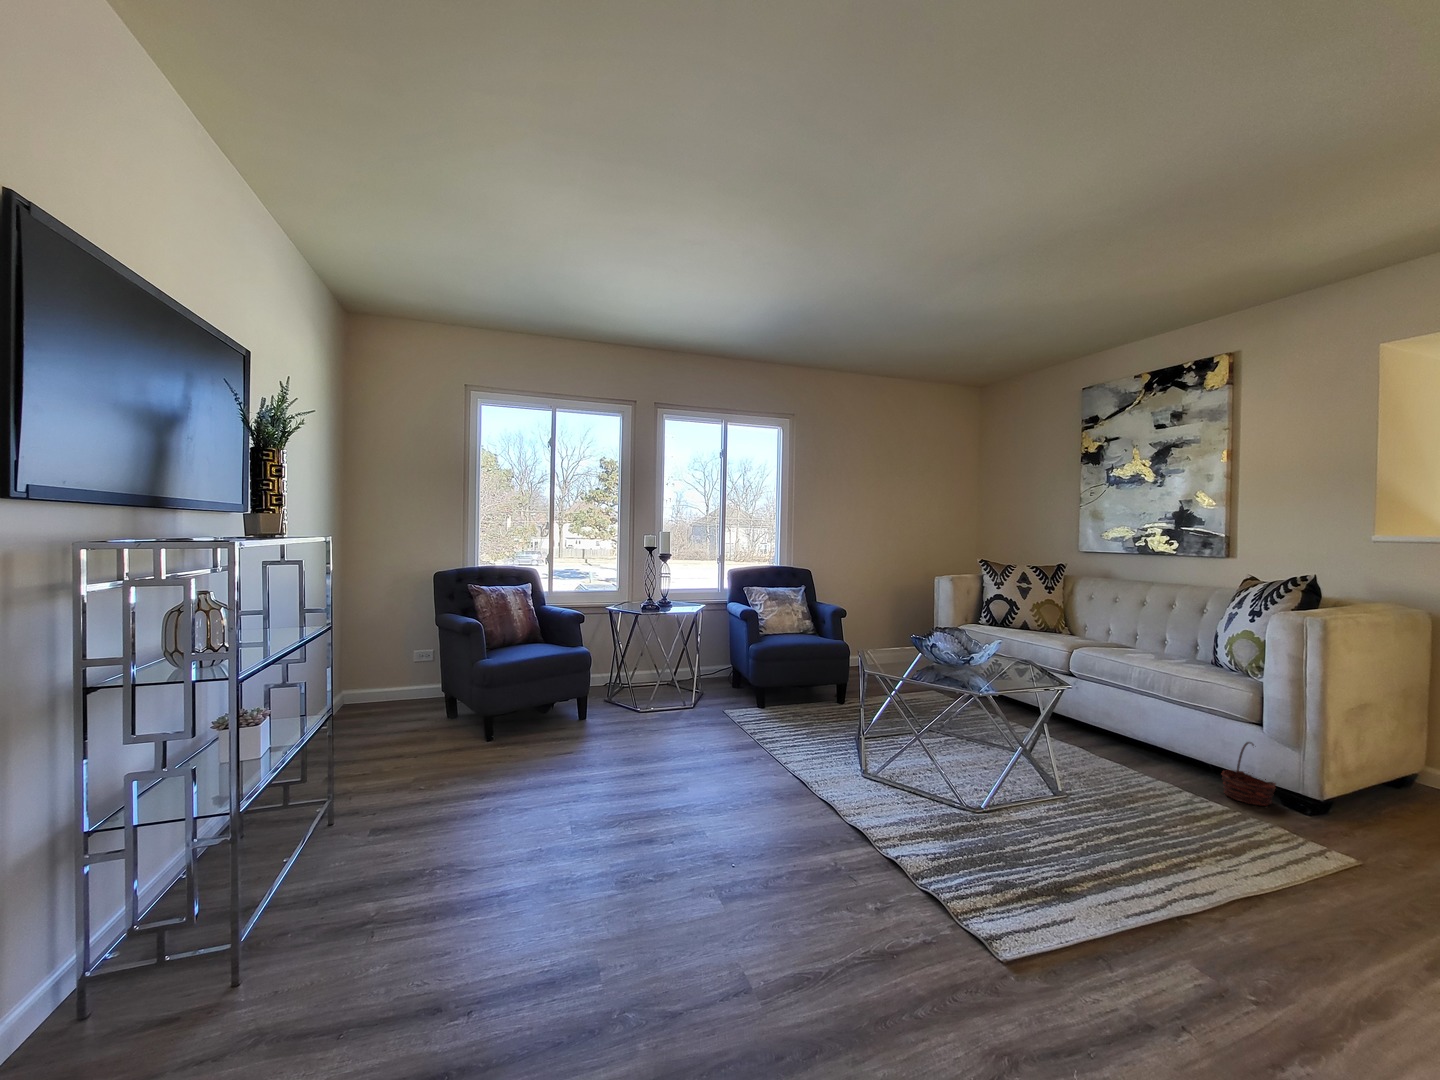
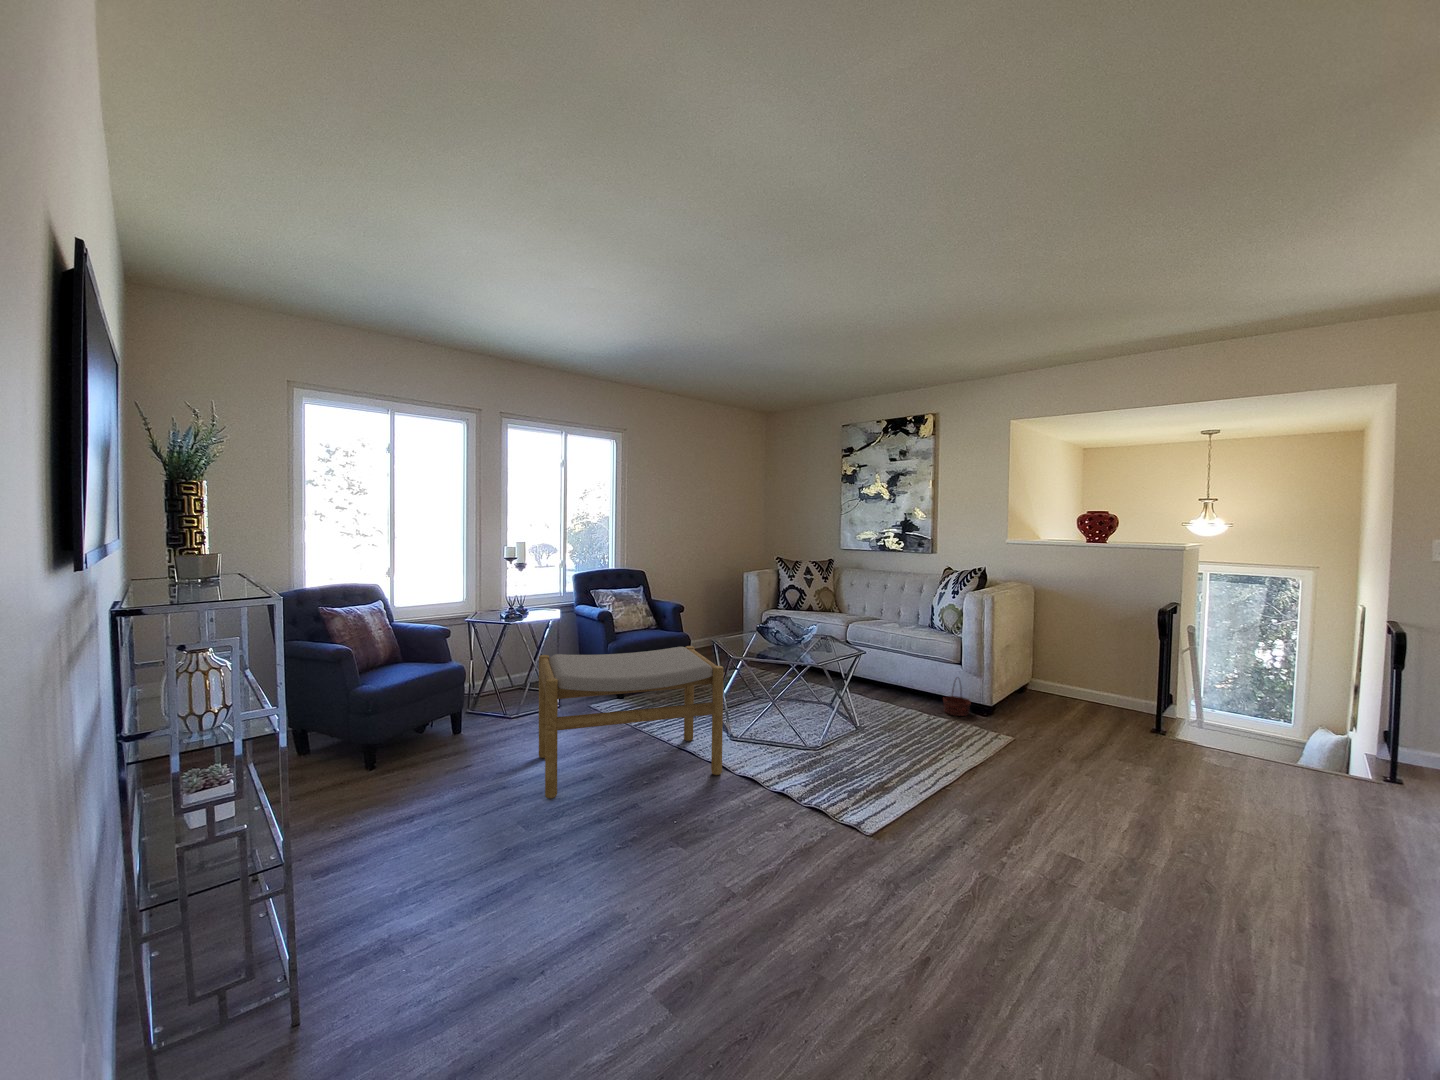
footstool: none [603,642,829,819] -> present [539,646,724,798]

